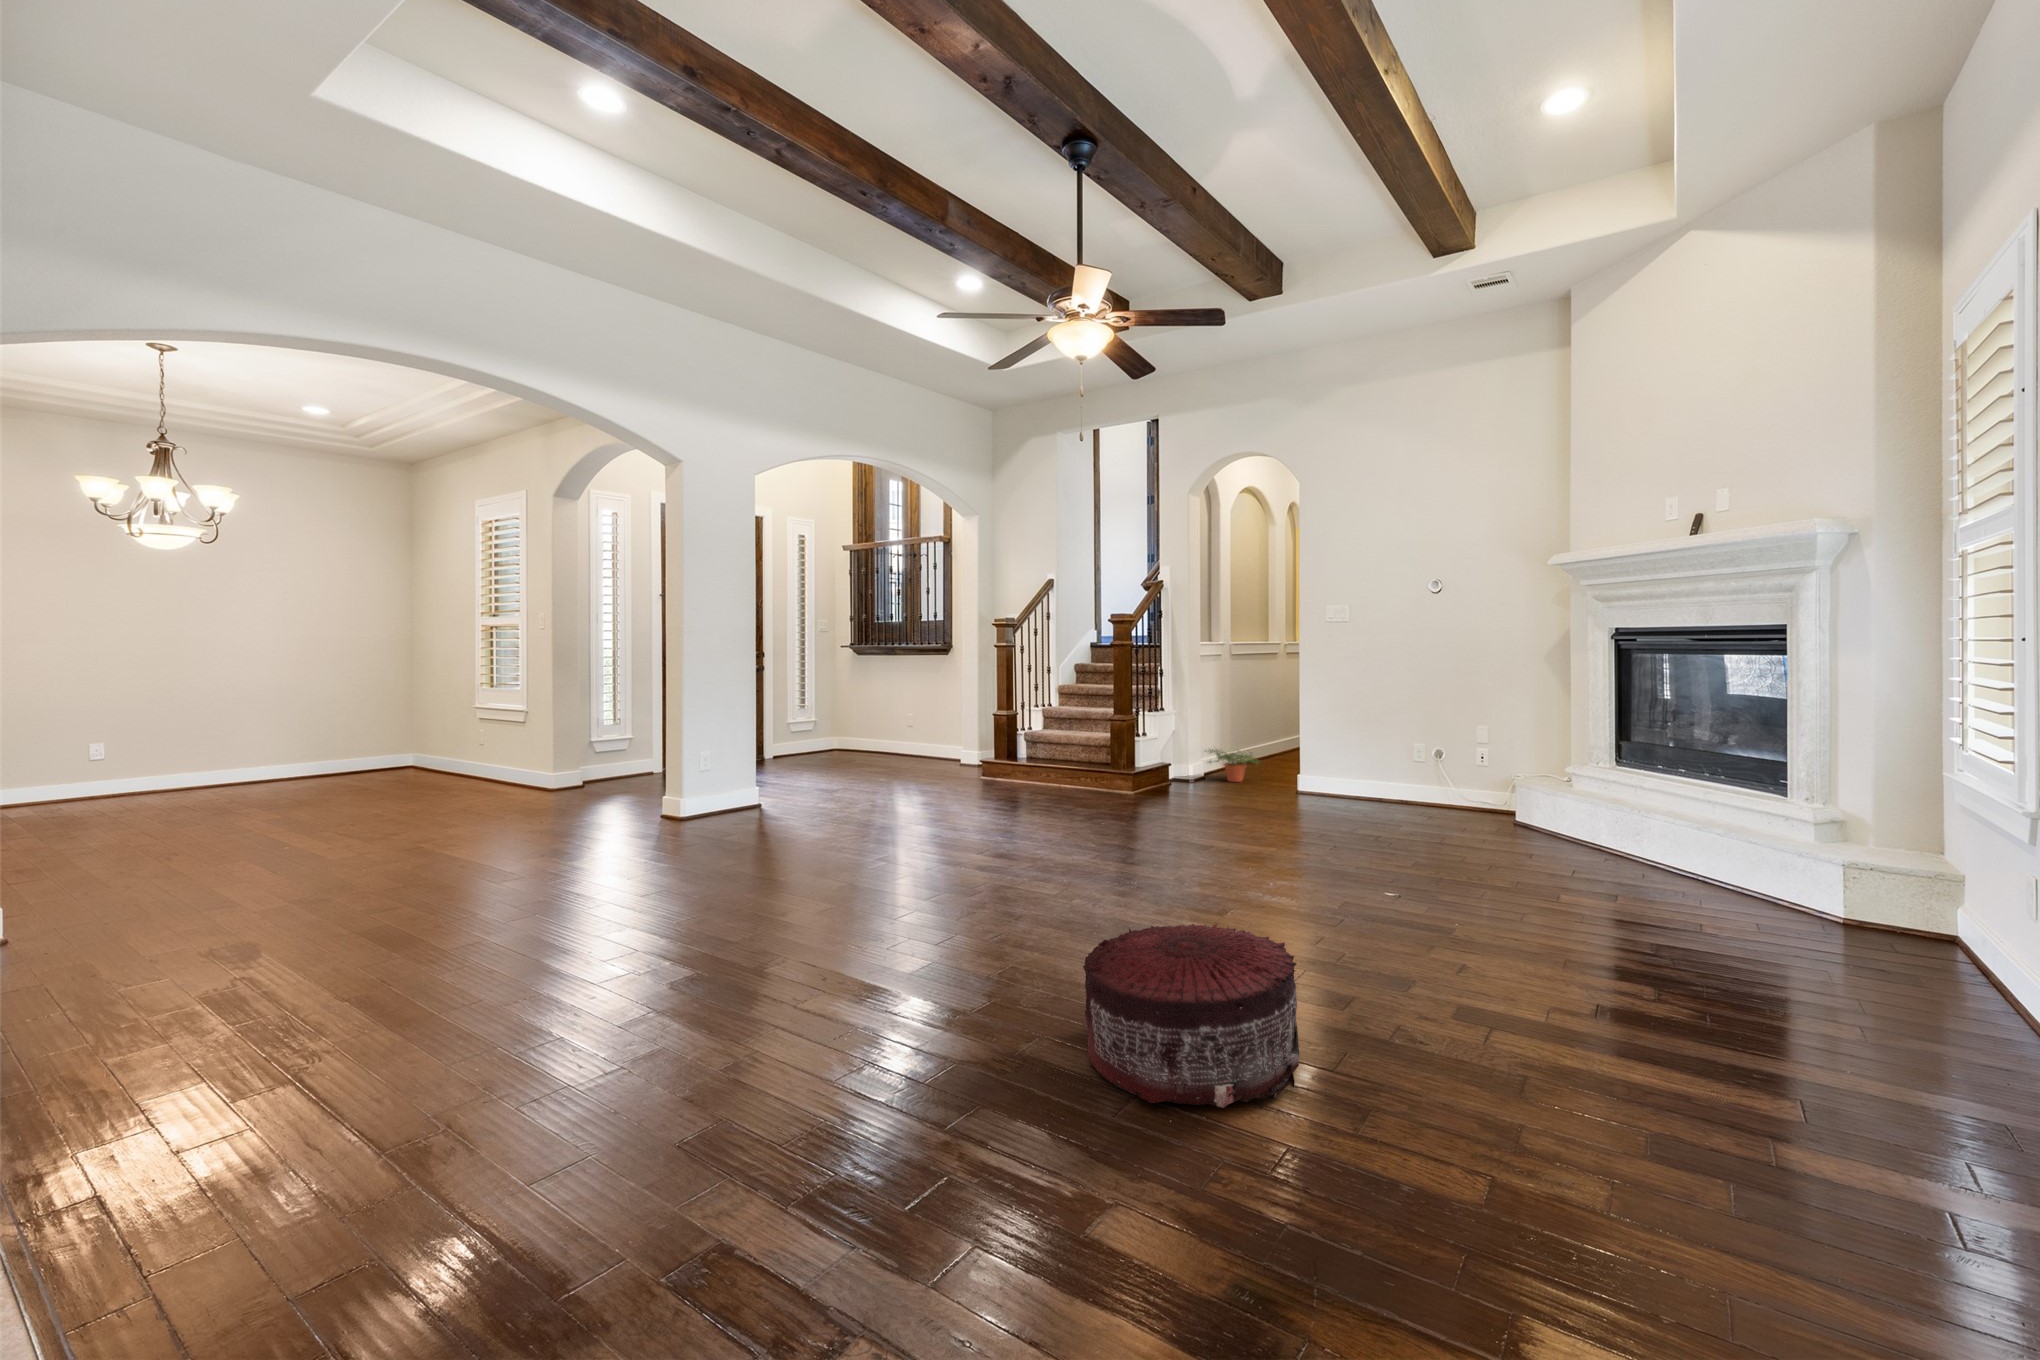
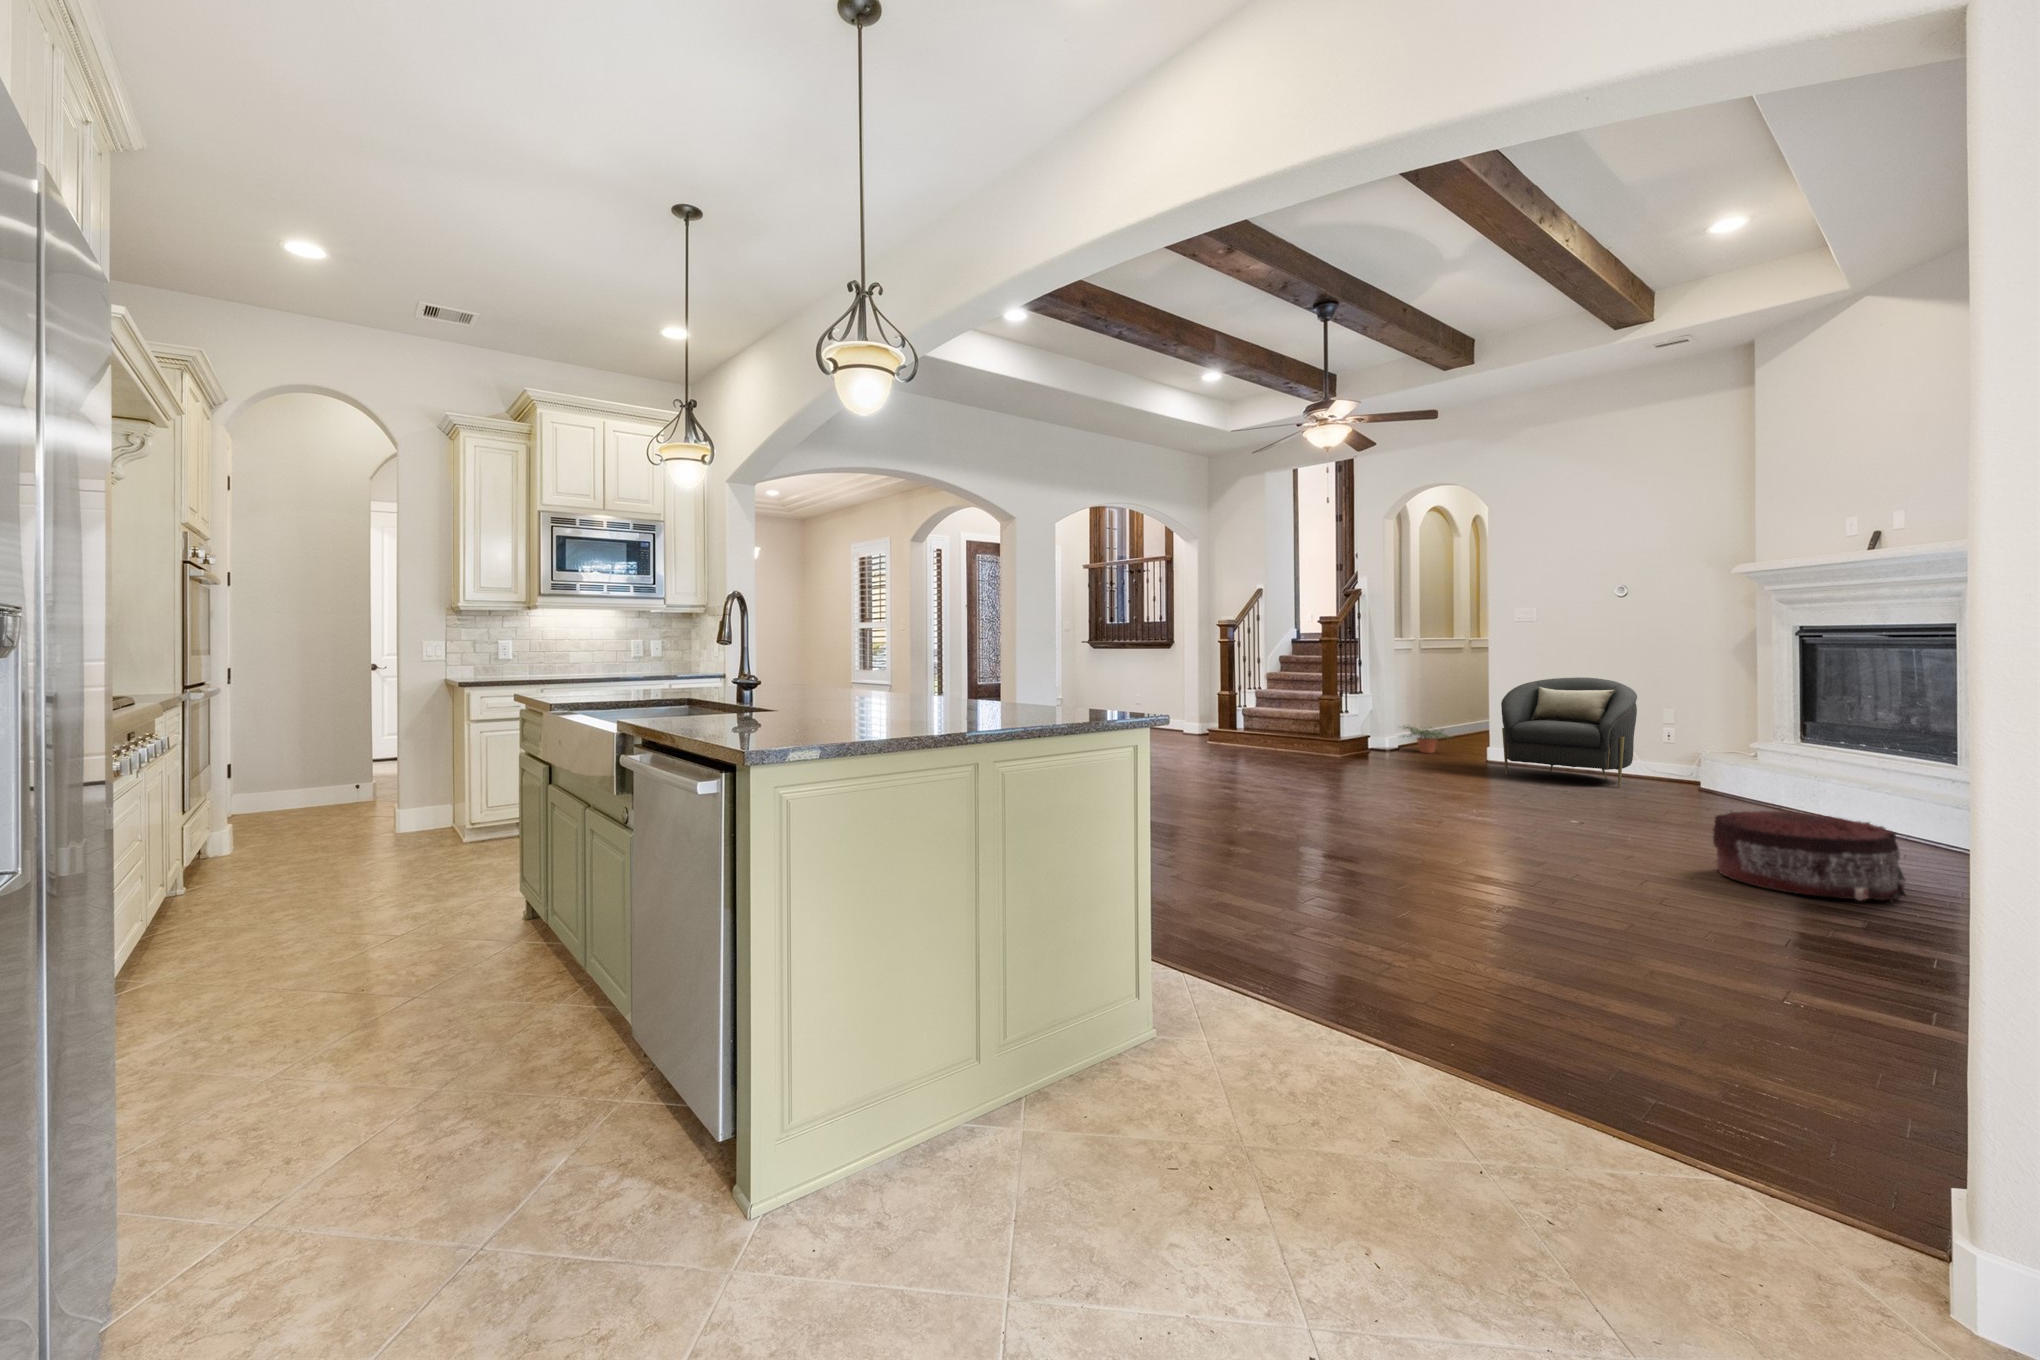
armchair: none [1312,689,1453,826] -> present [1501,677,1637,788]
pouf: present [1083,923,1299,1108] -> present [1713,811,1906,901]

